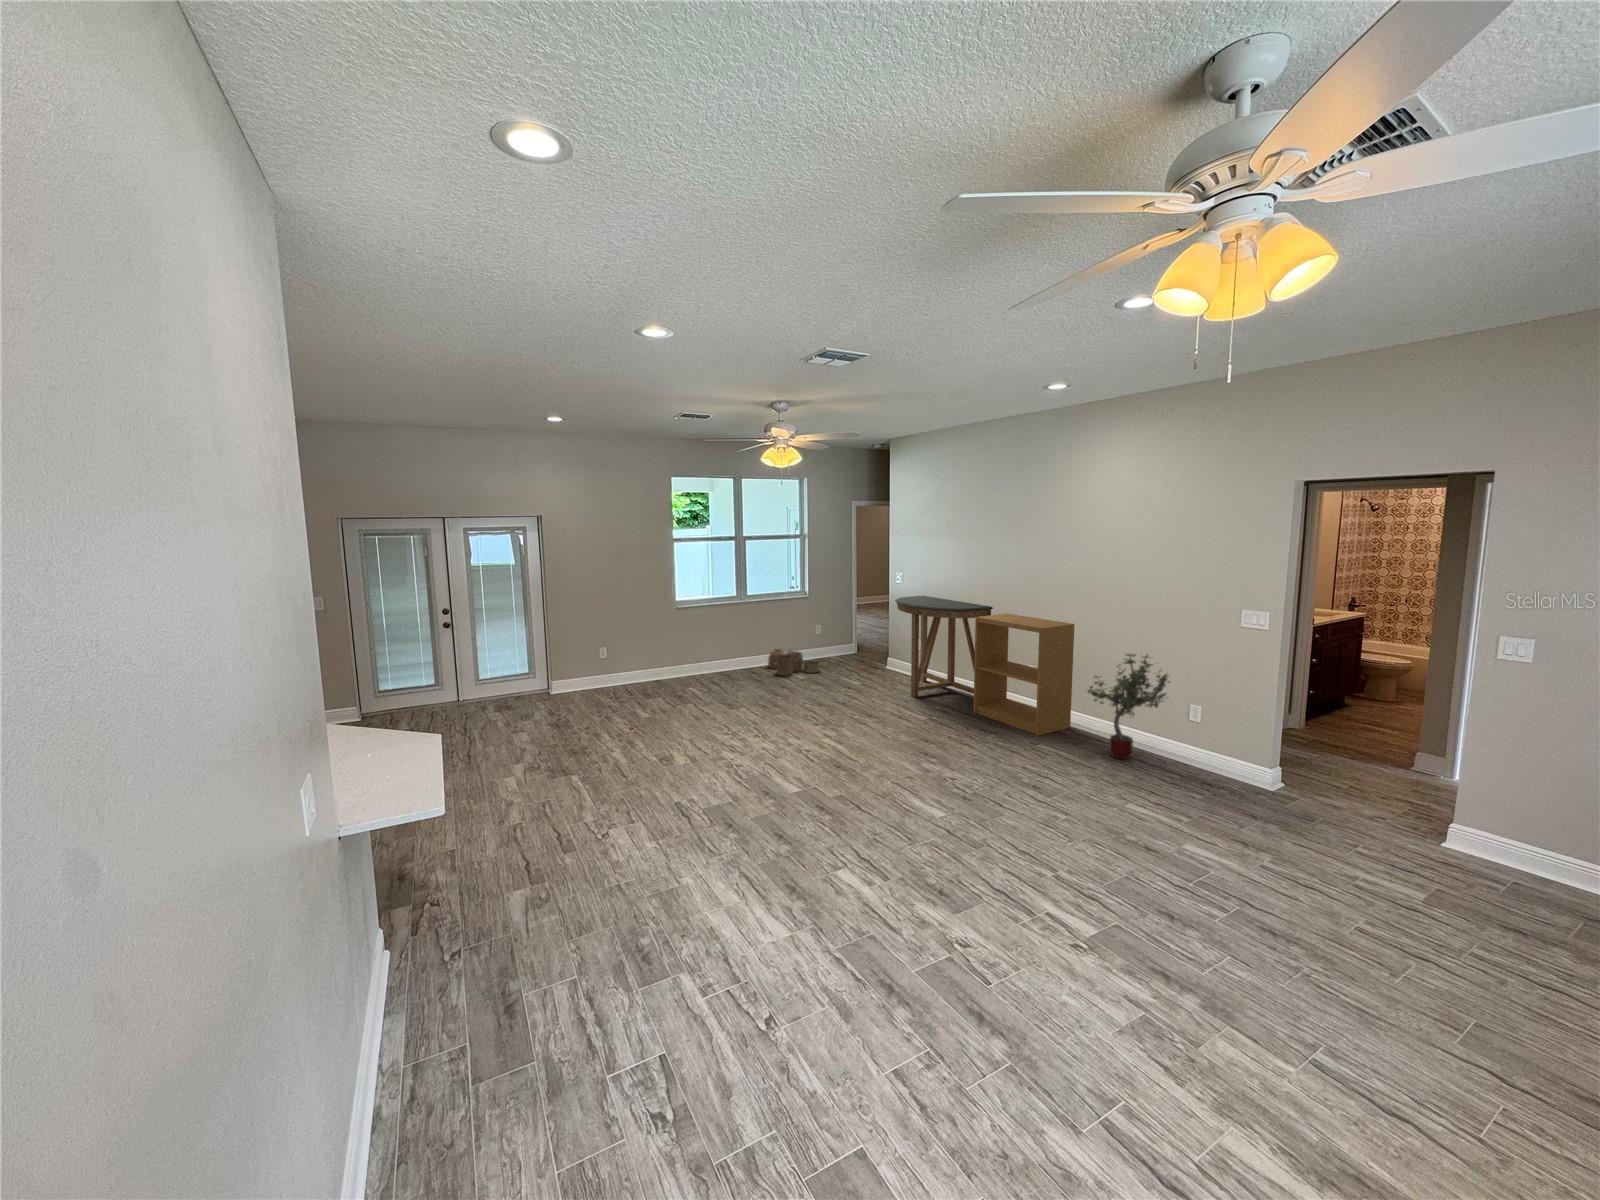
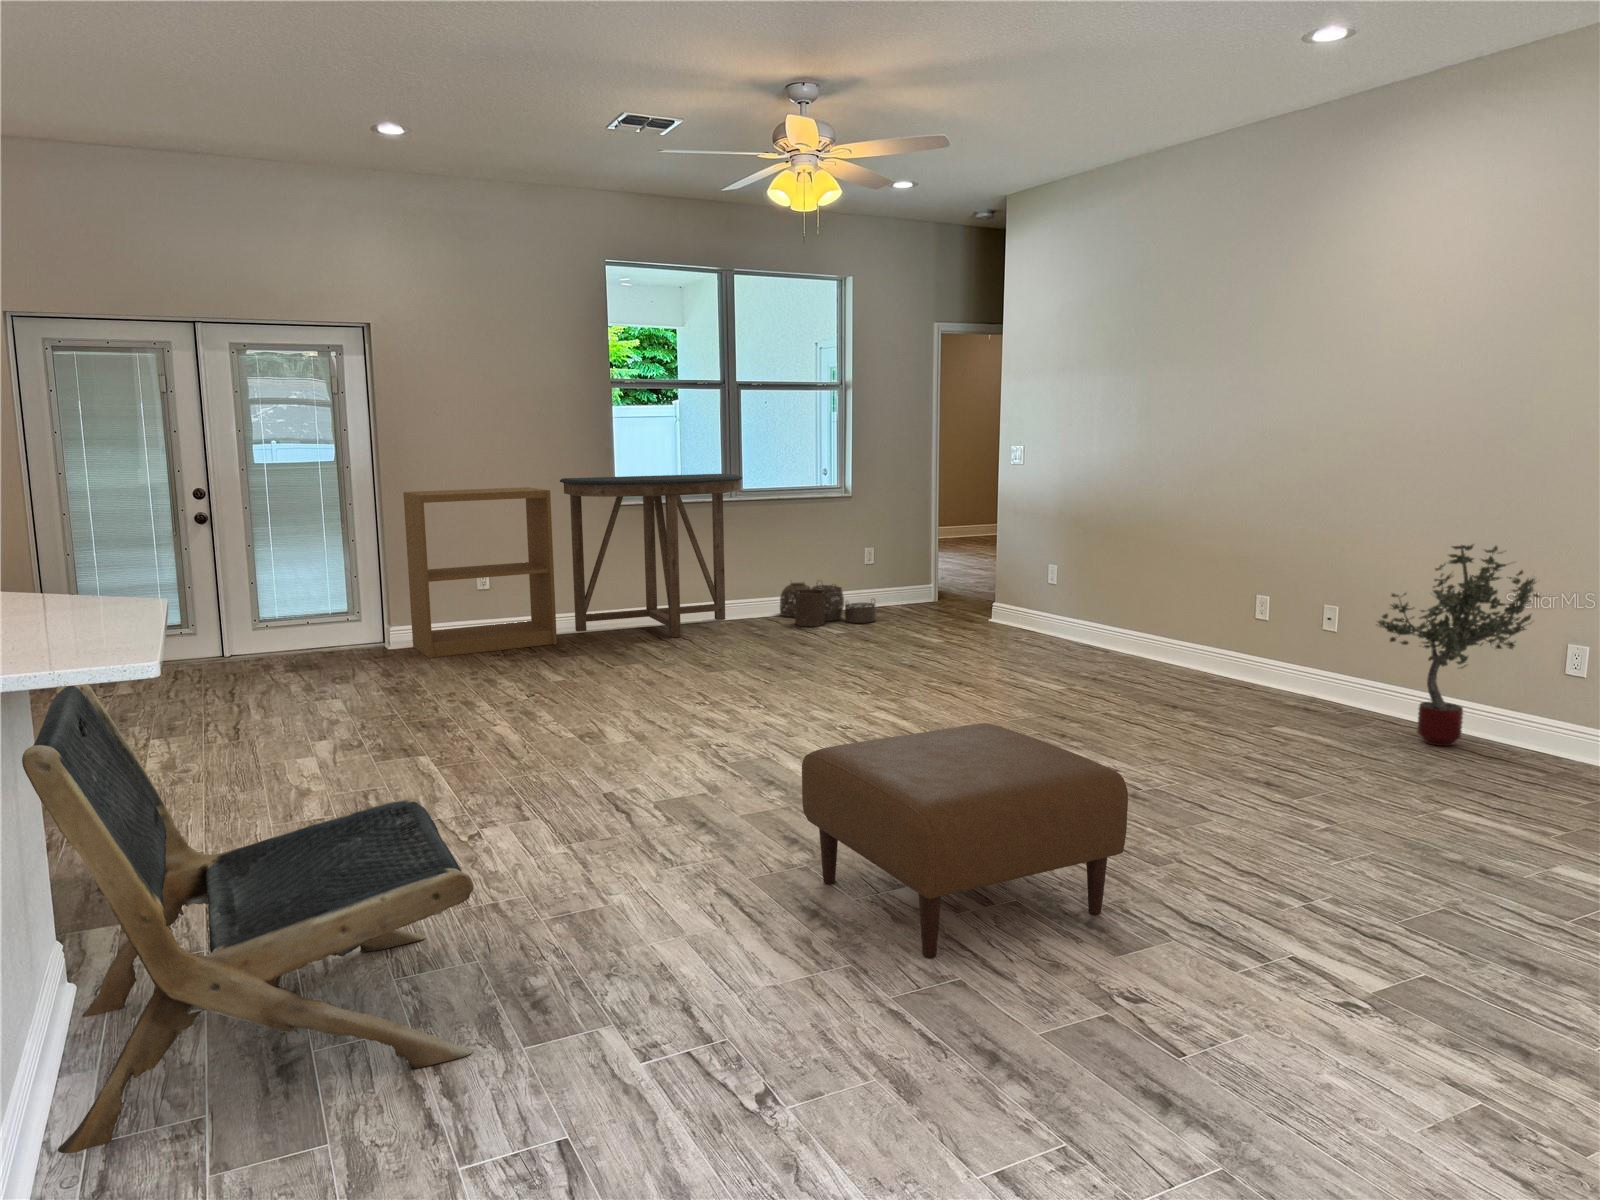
console table: present [895,596,993,697] -> present [560,474,742,638]
bookshelf: present [973,613,1074,736] -> present [403,487,557,658]
ottoman: none [785,771,959,918] -> present [802,723,1128,958]
lounge chair: none [370,789,612,1074] -> present [22,684,474,1153]

